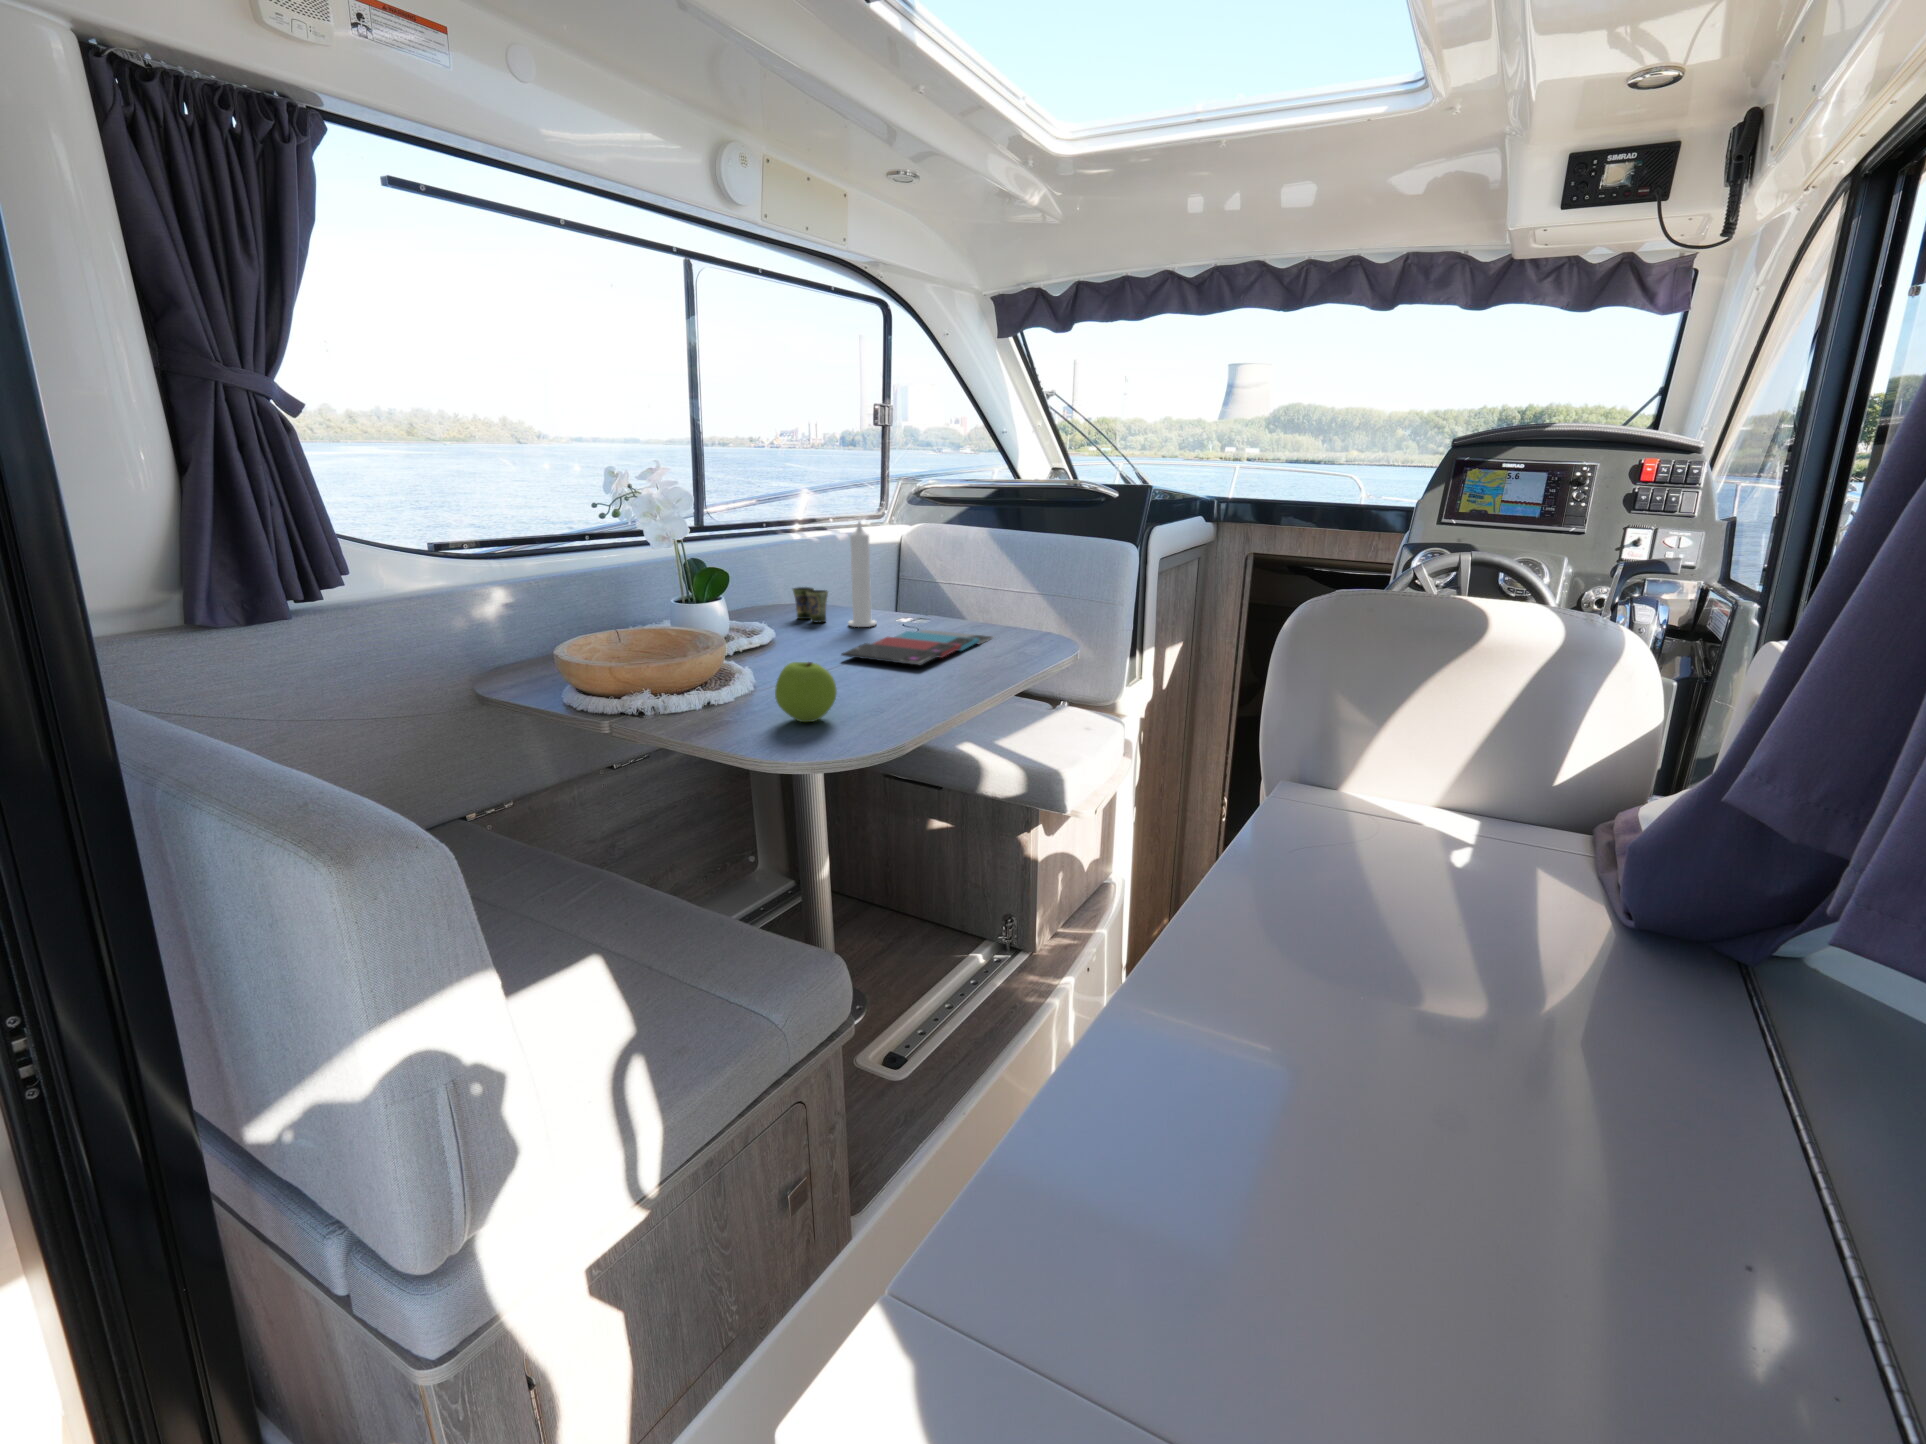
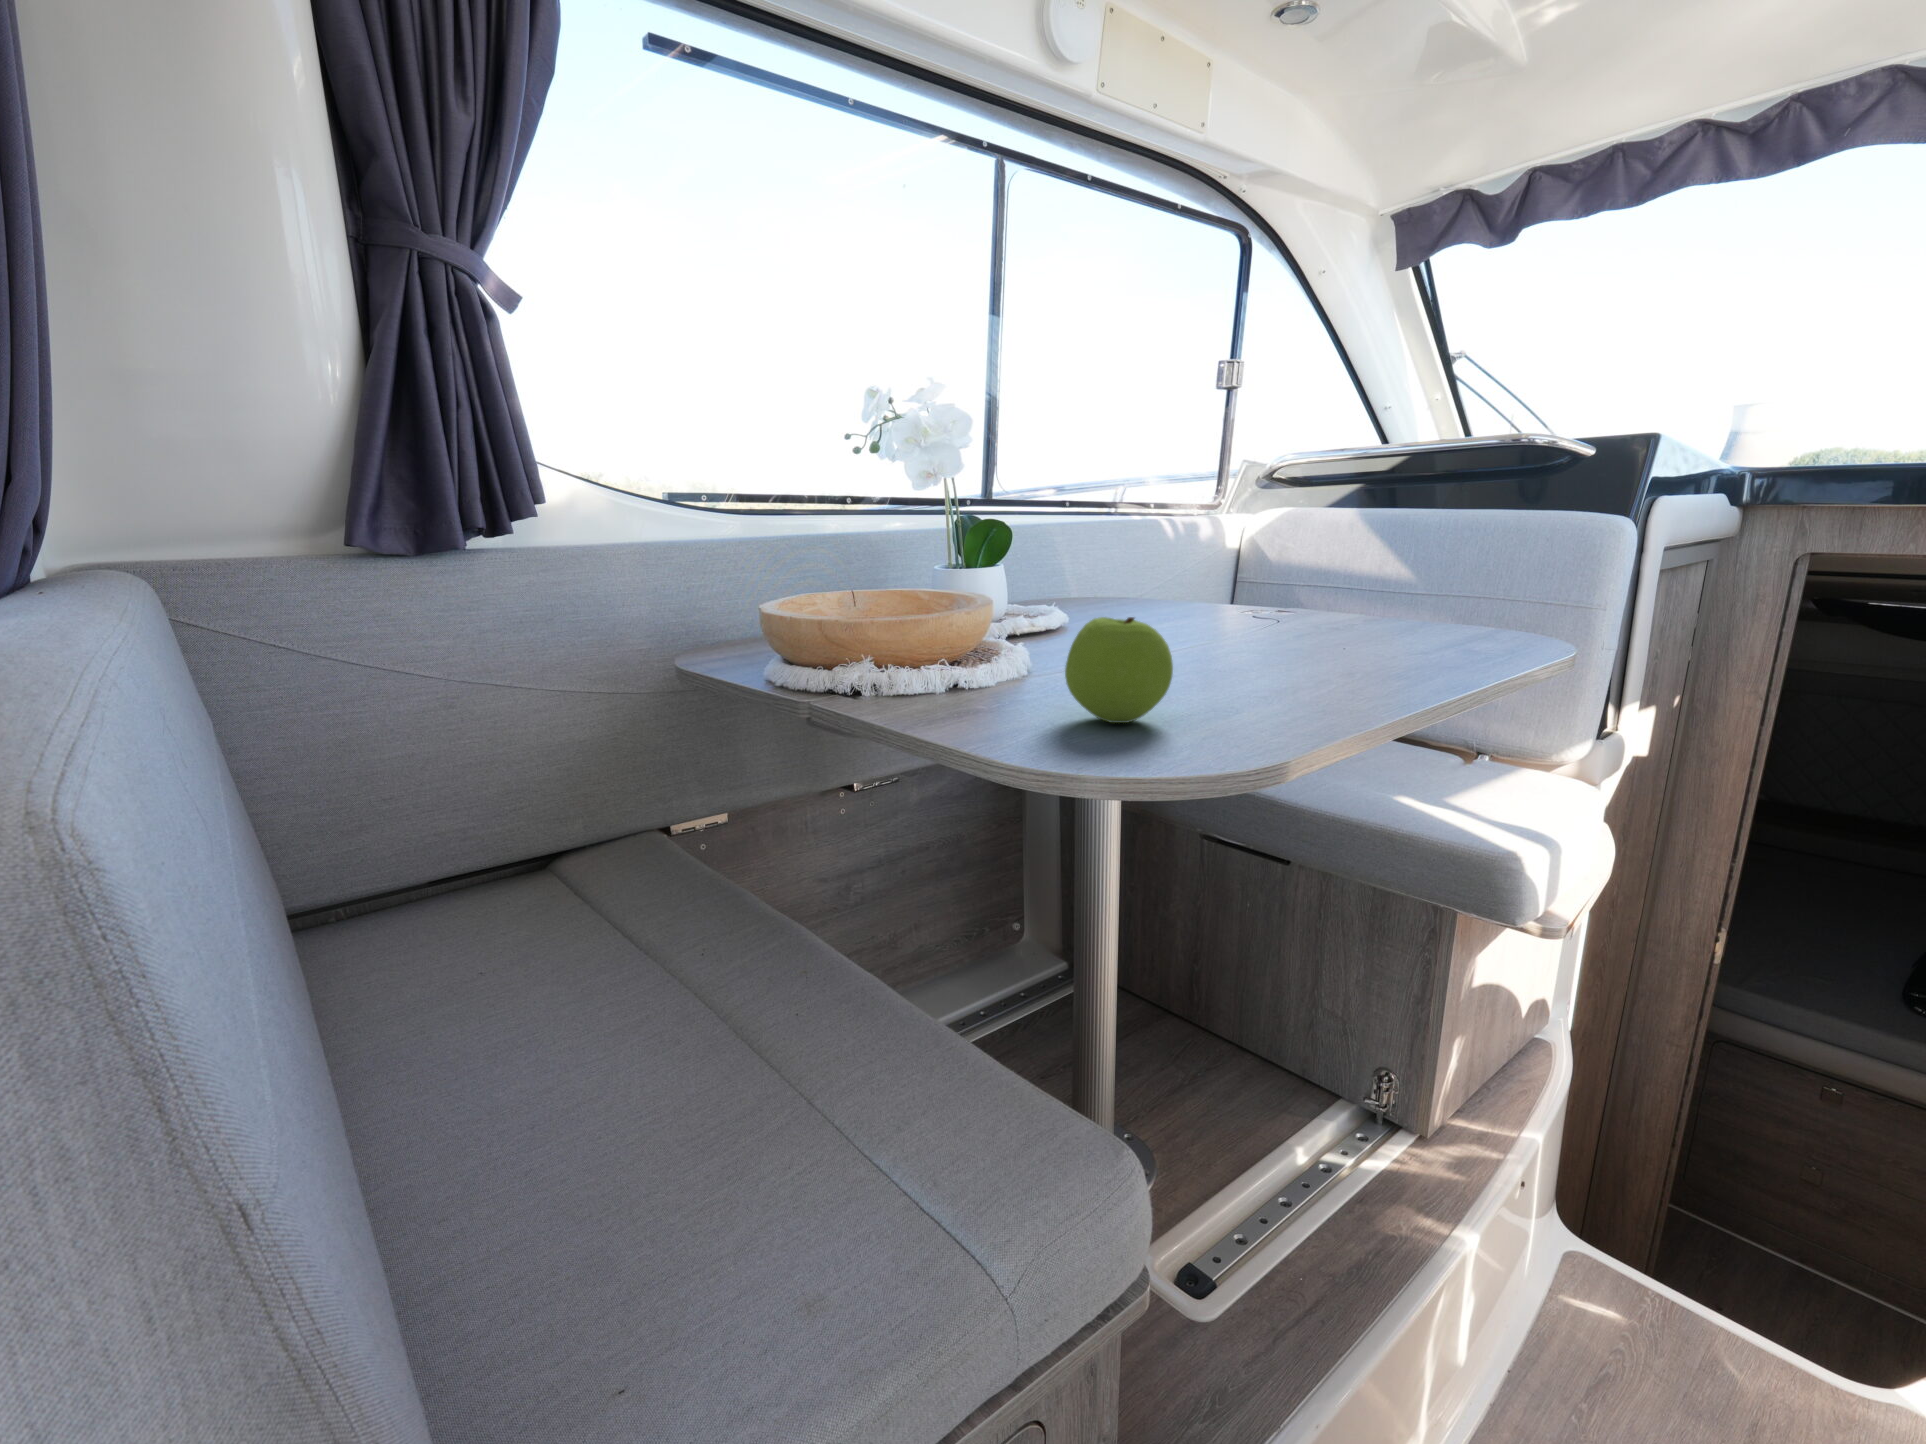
candle: present [848,522,876,627] -> none [1173,459,1219,617]
cup: present [793,587,828,623] -> none [1096,564,1148,611]
smartphone: present [842,630,993,666] -> none [1168,621,1423,659]

